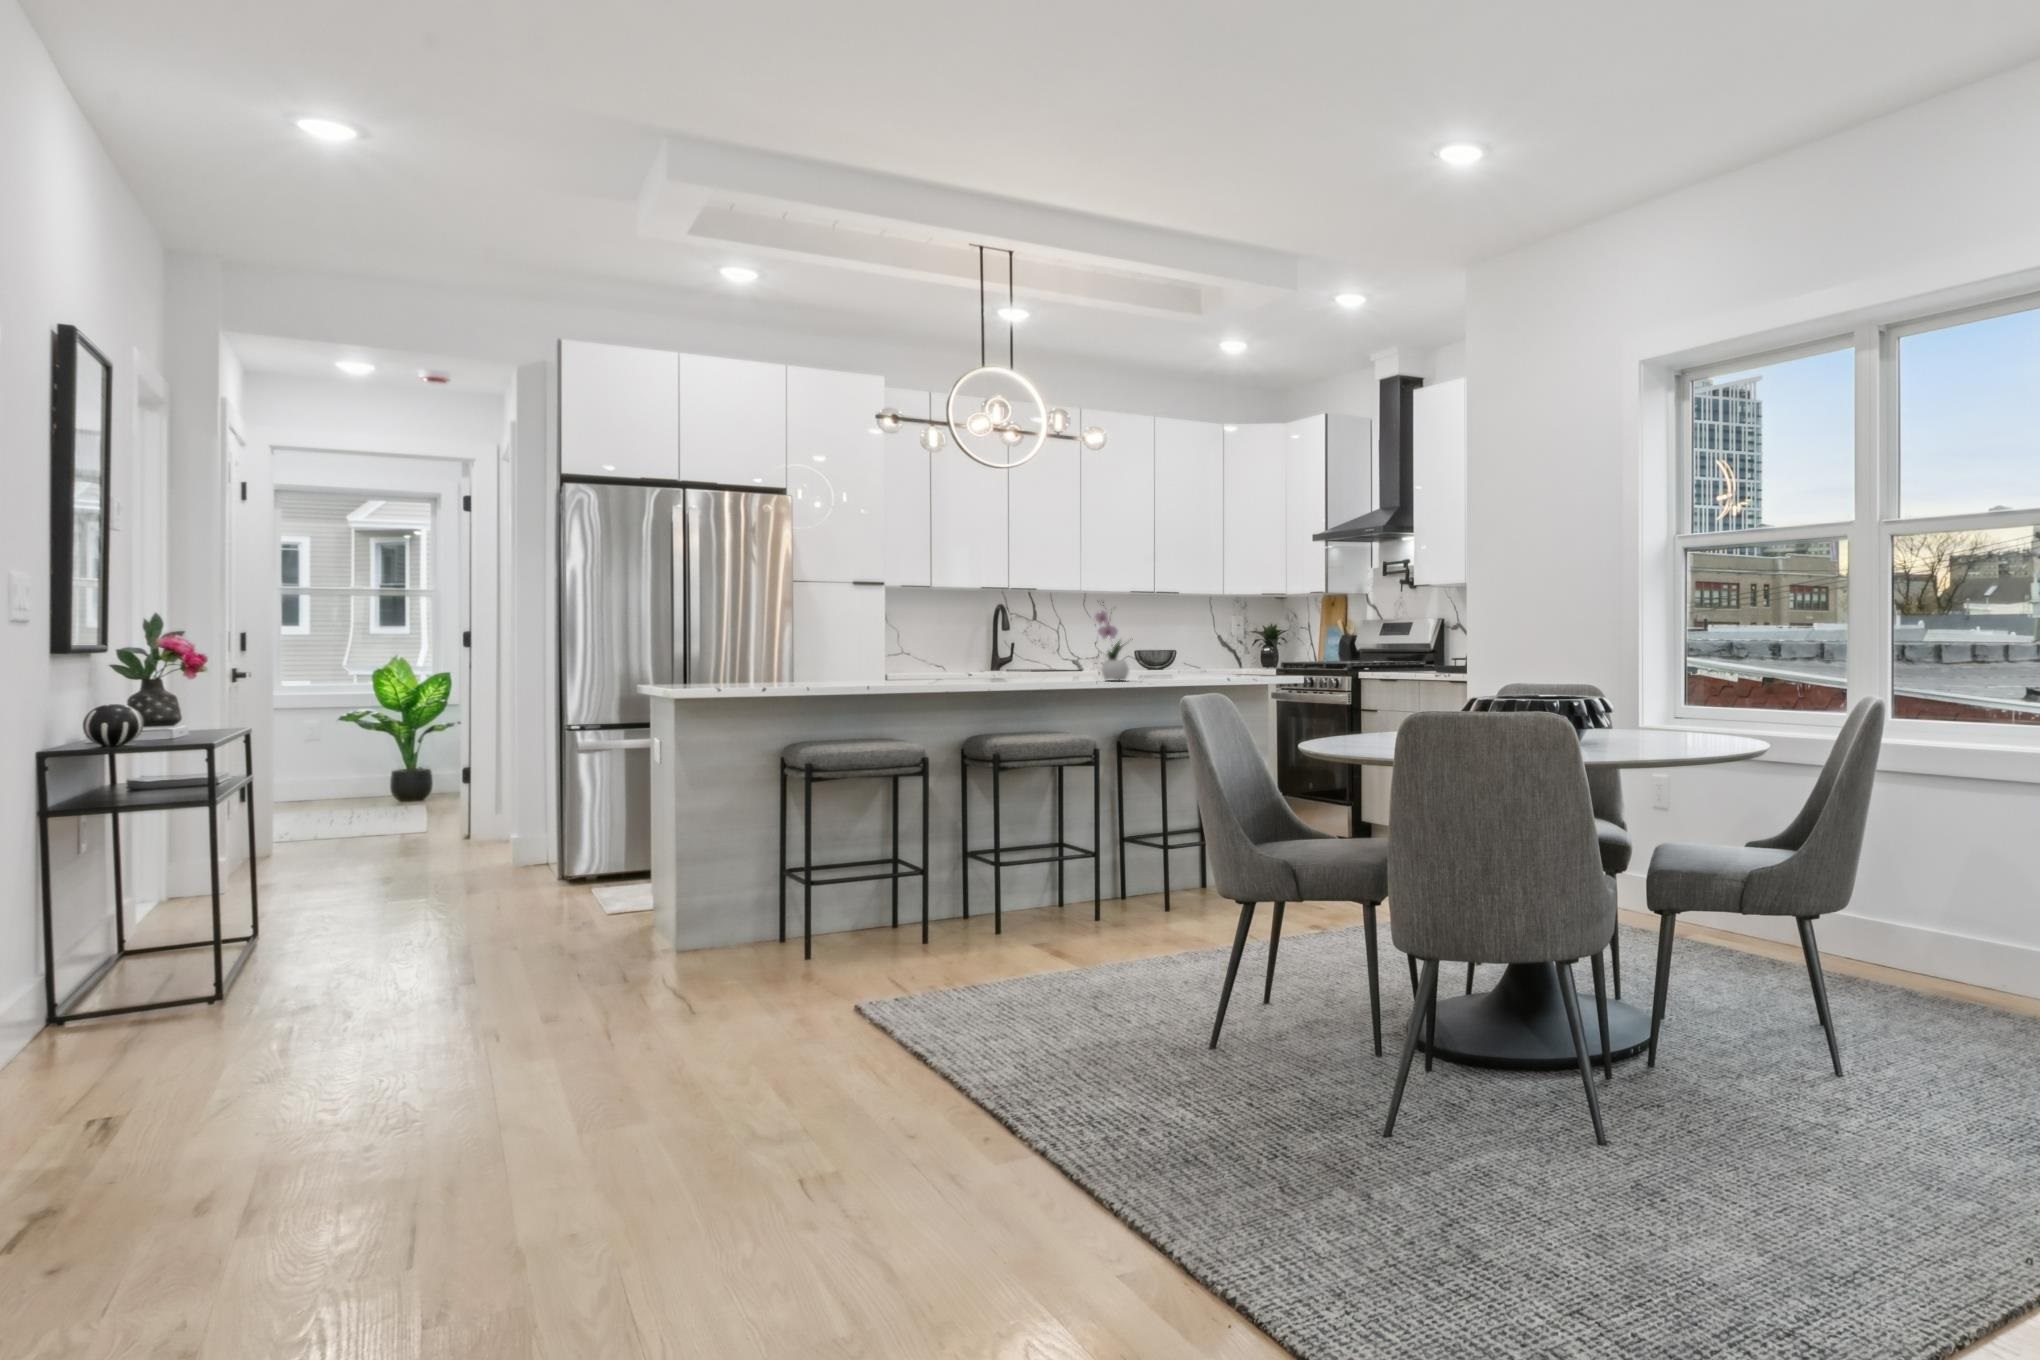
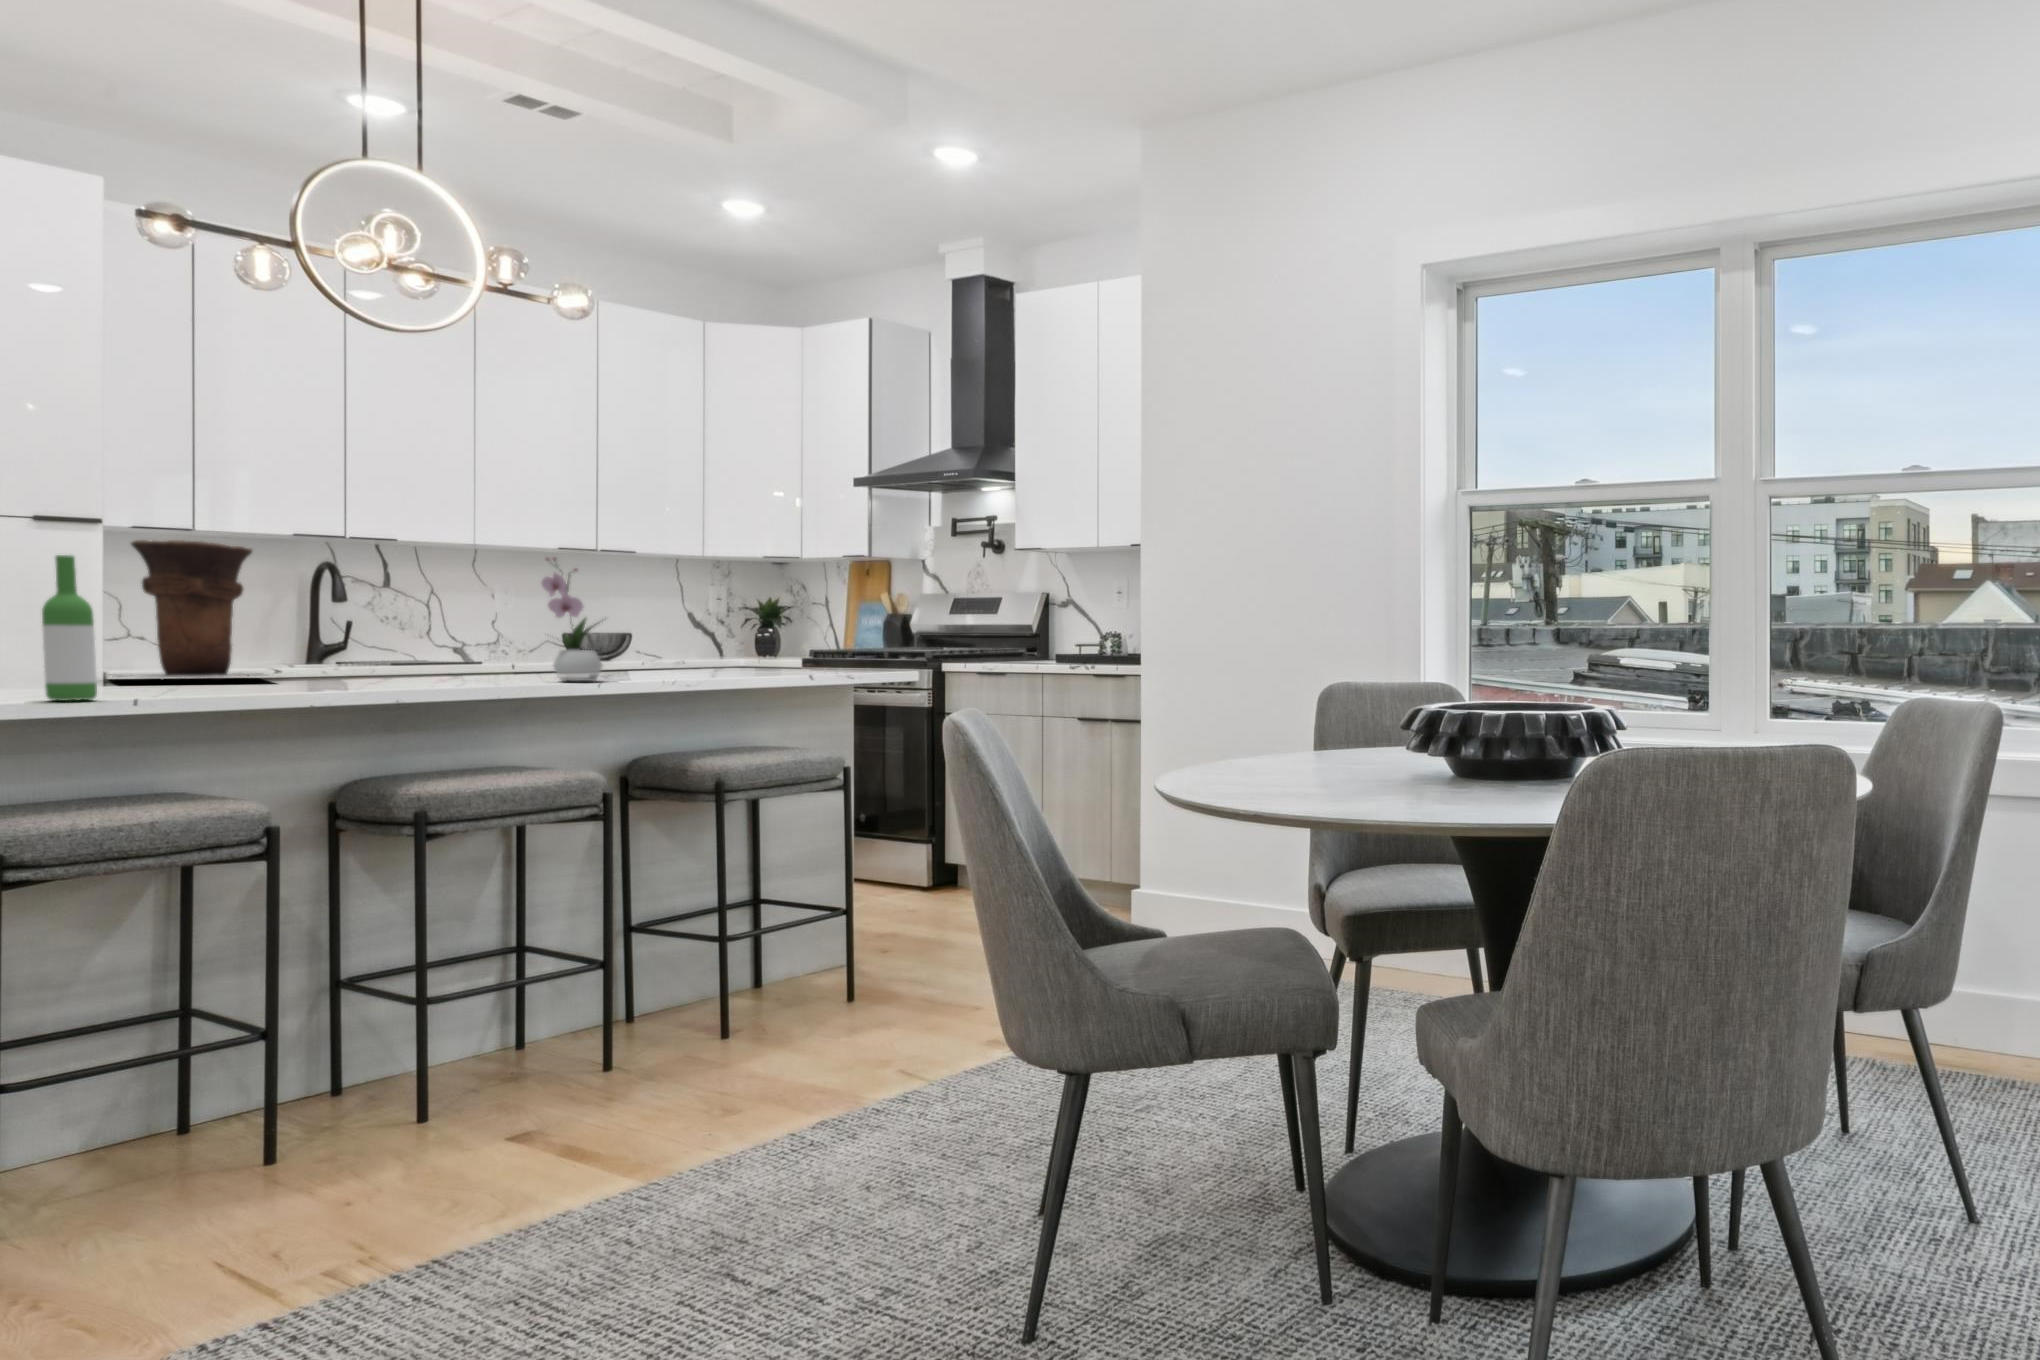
vase: none [873,595,953,676] -> present [131,540,262,677]
wine bottle: none [836,606,859,688] -> present [42,555,97,701]

